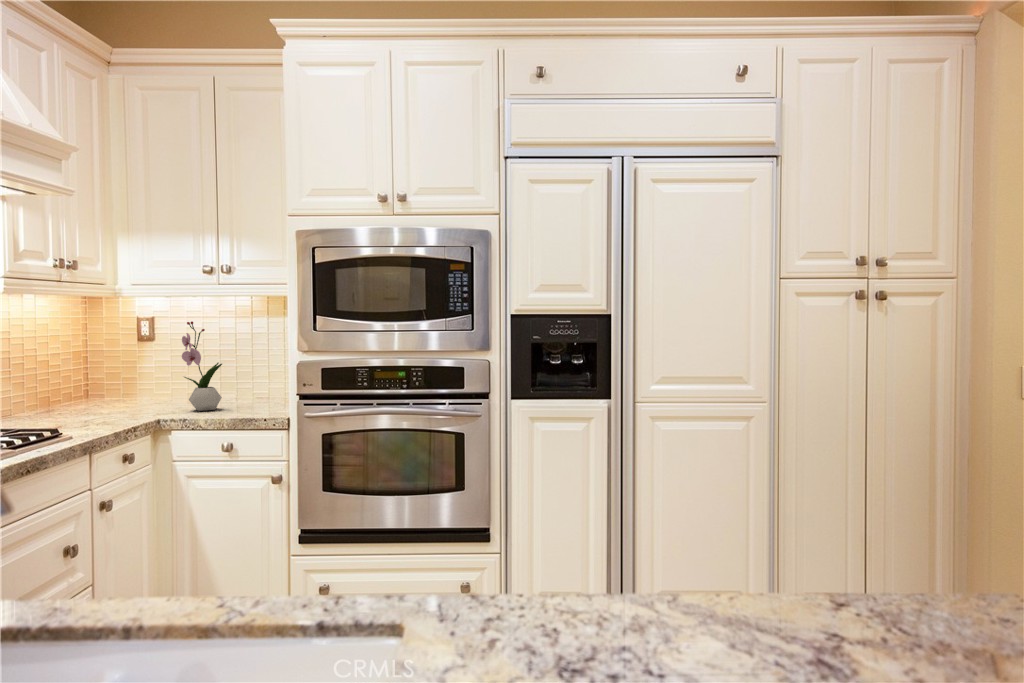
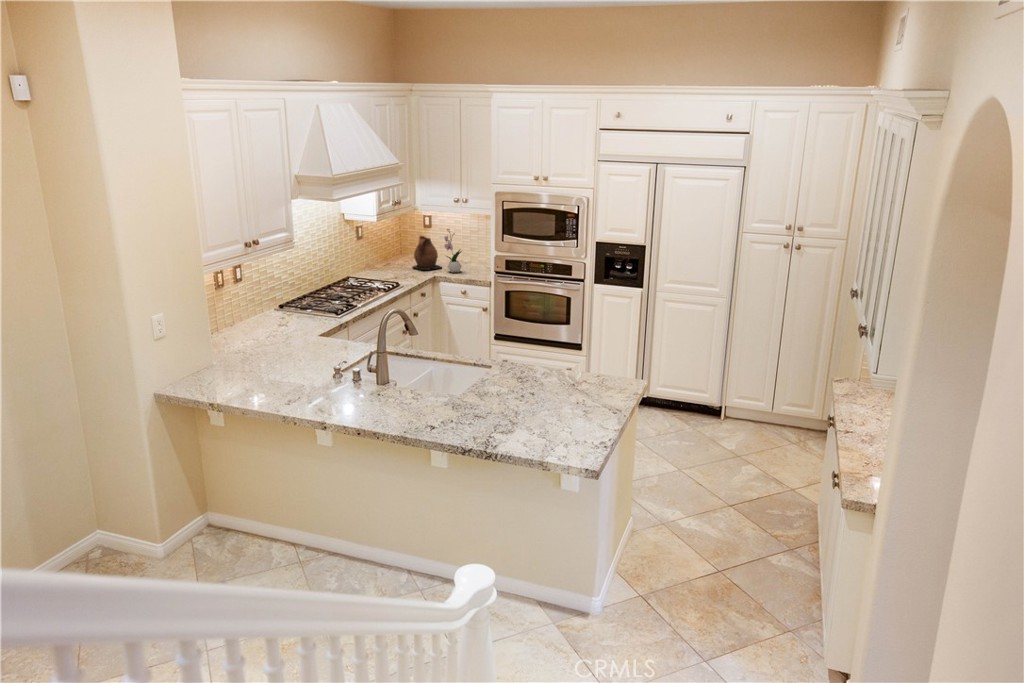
ceramic pitcher: none [105,340,178,411] -> present [413,236,442,270]

